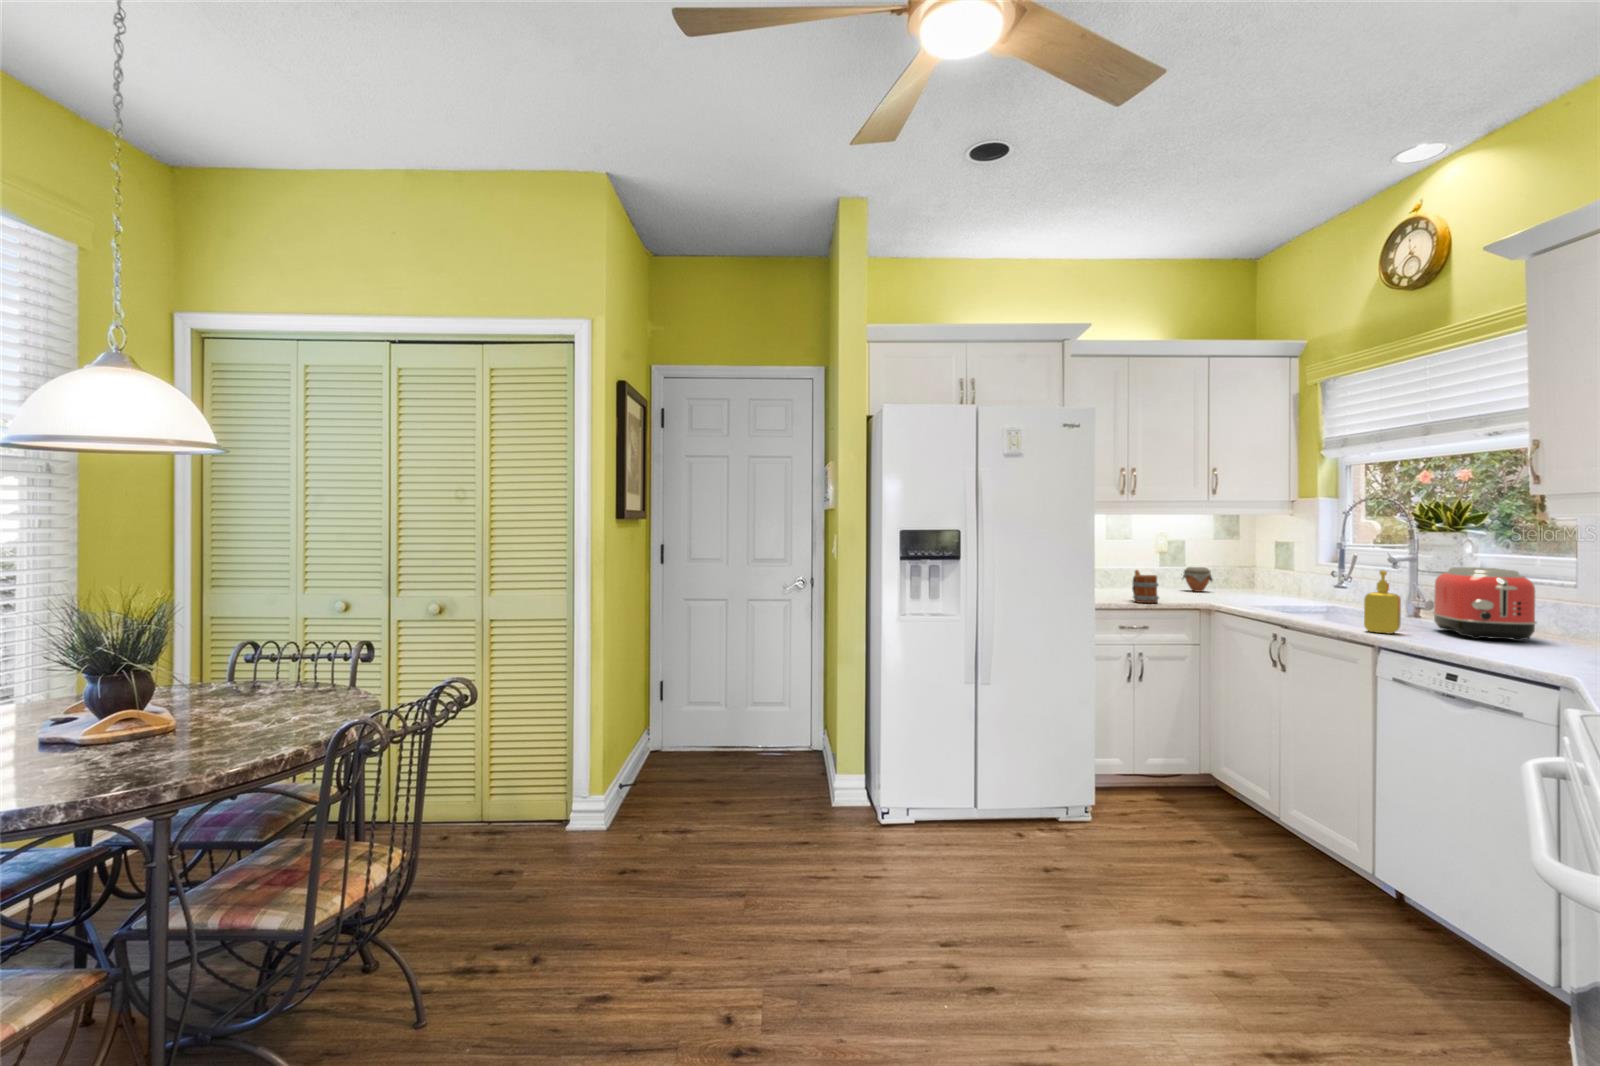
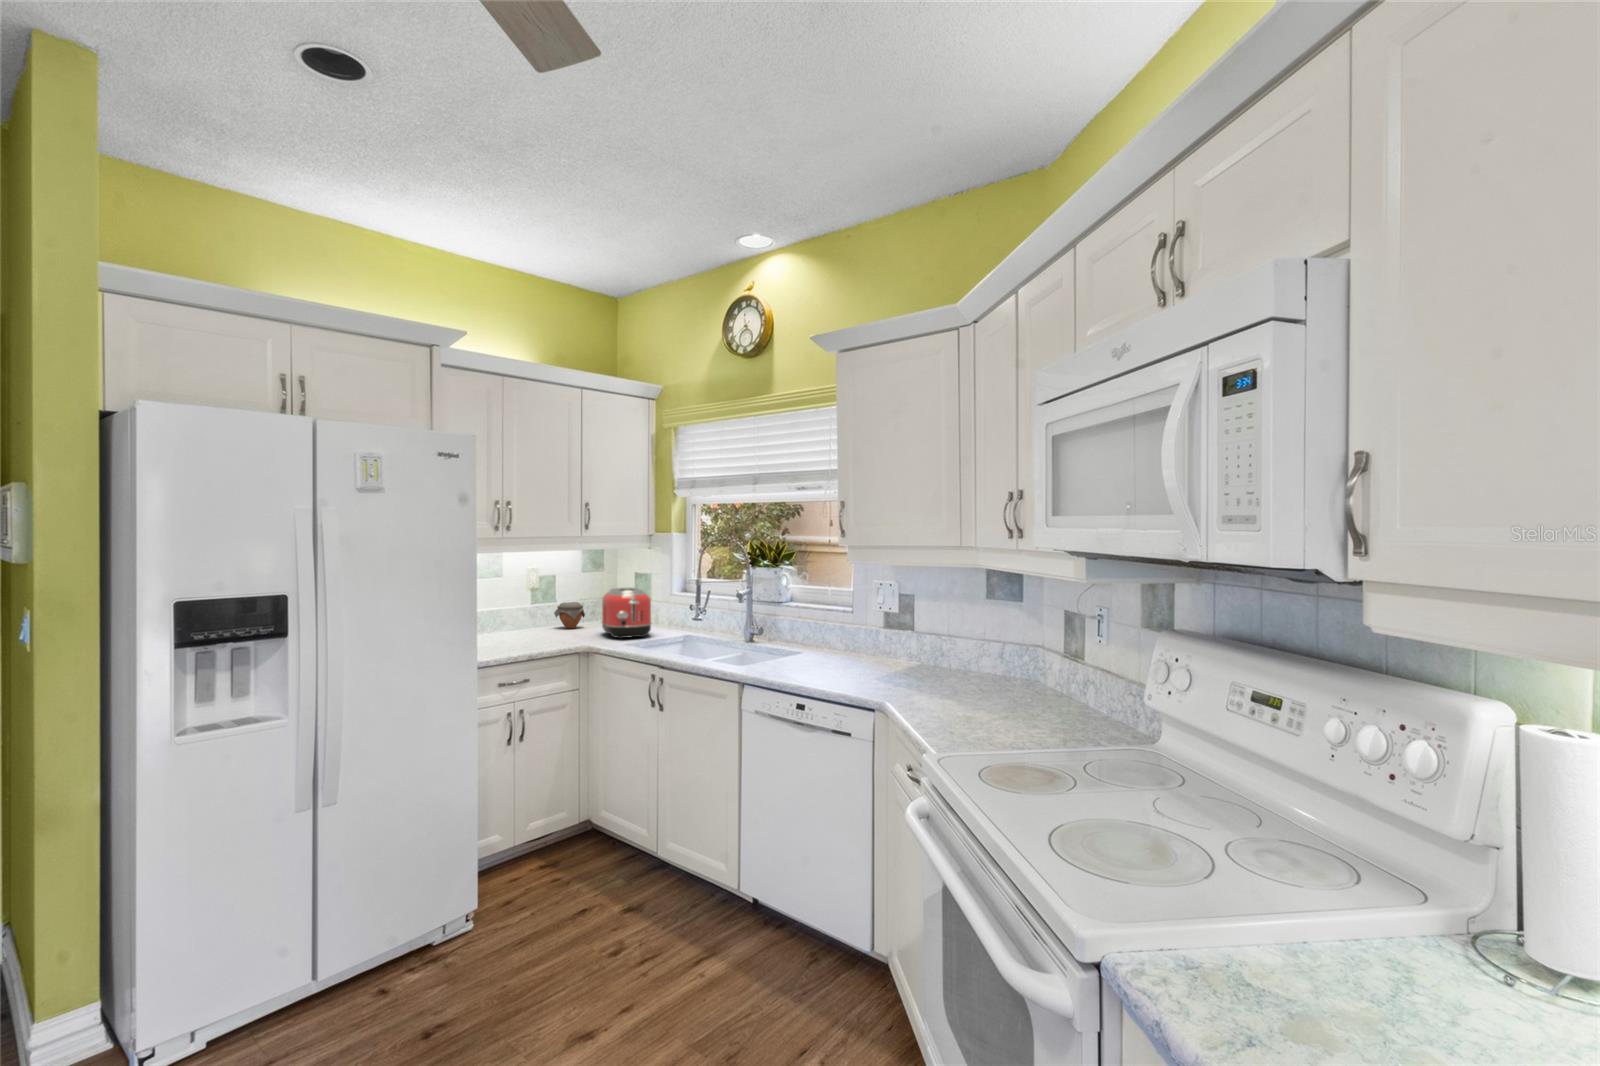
toaster: present [1433,567,1537,641] -> present [601,588,652,639]
mug: present [1132,570,1159,603] -> none [512,617,542,655]
soap dispenser: present [1364,570,1401,634] -> none [730,612,754,669]

